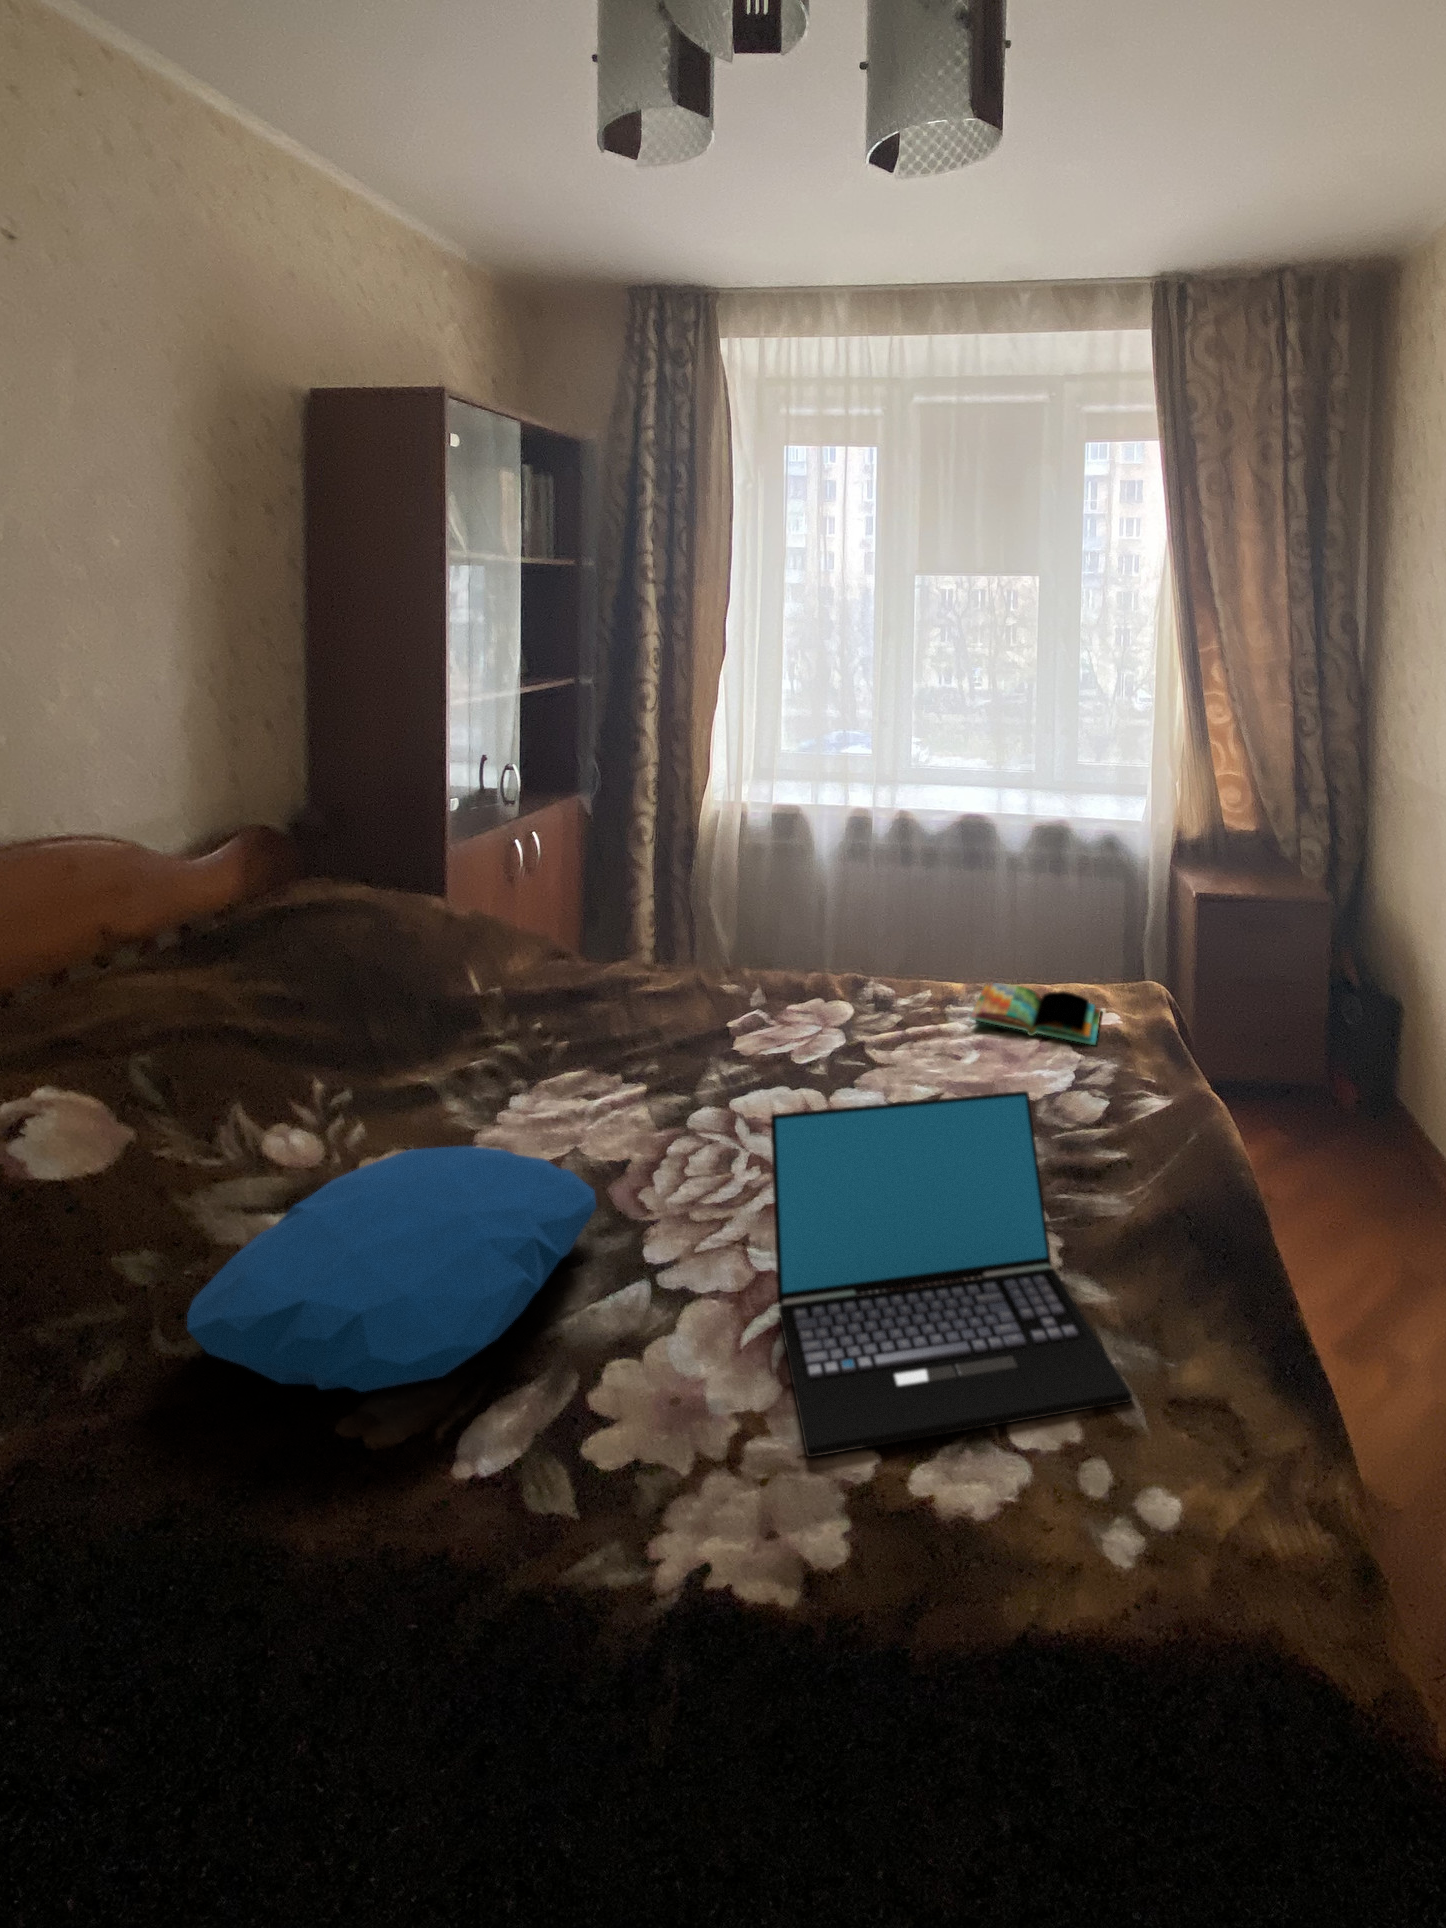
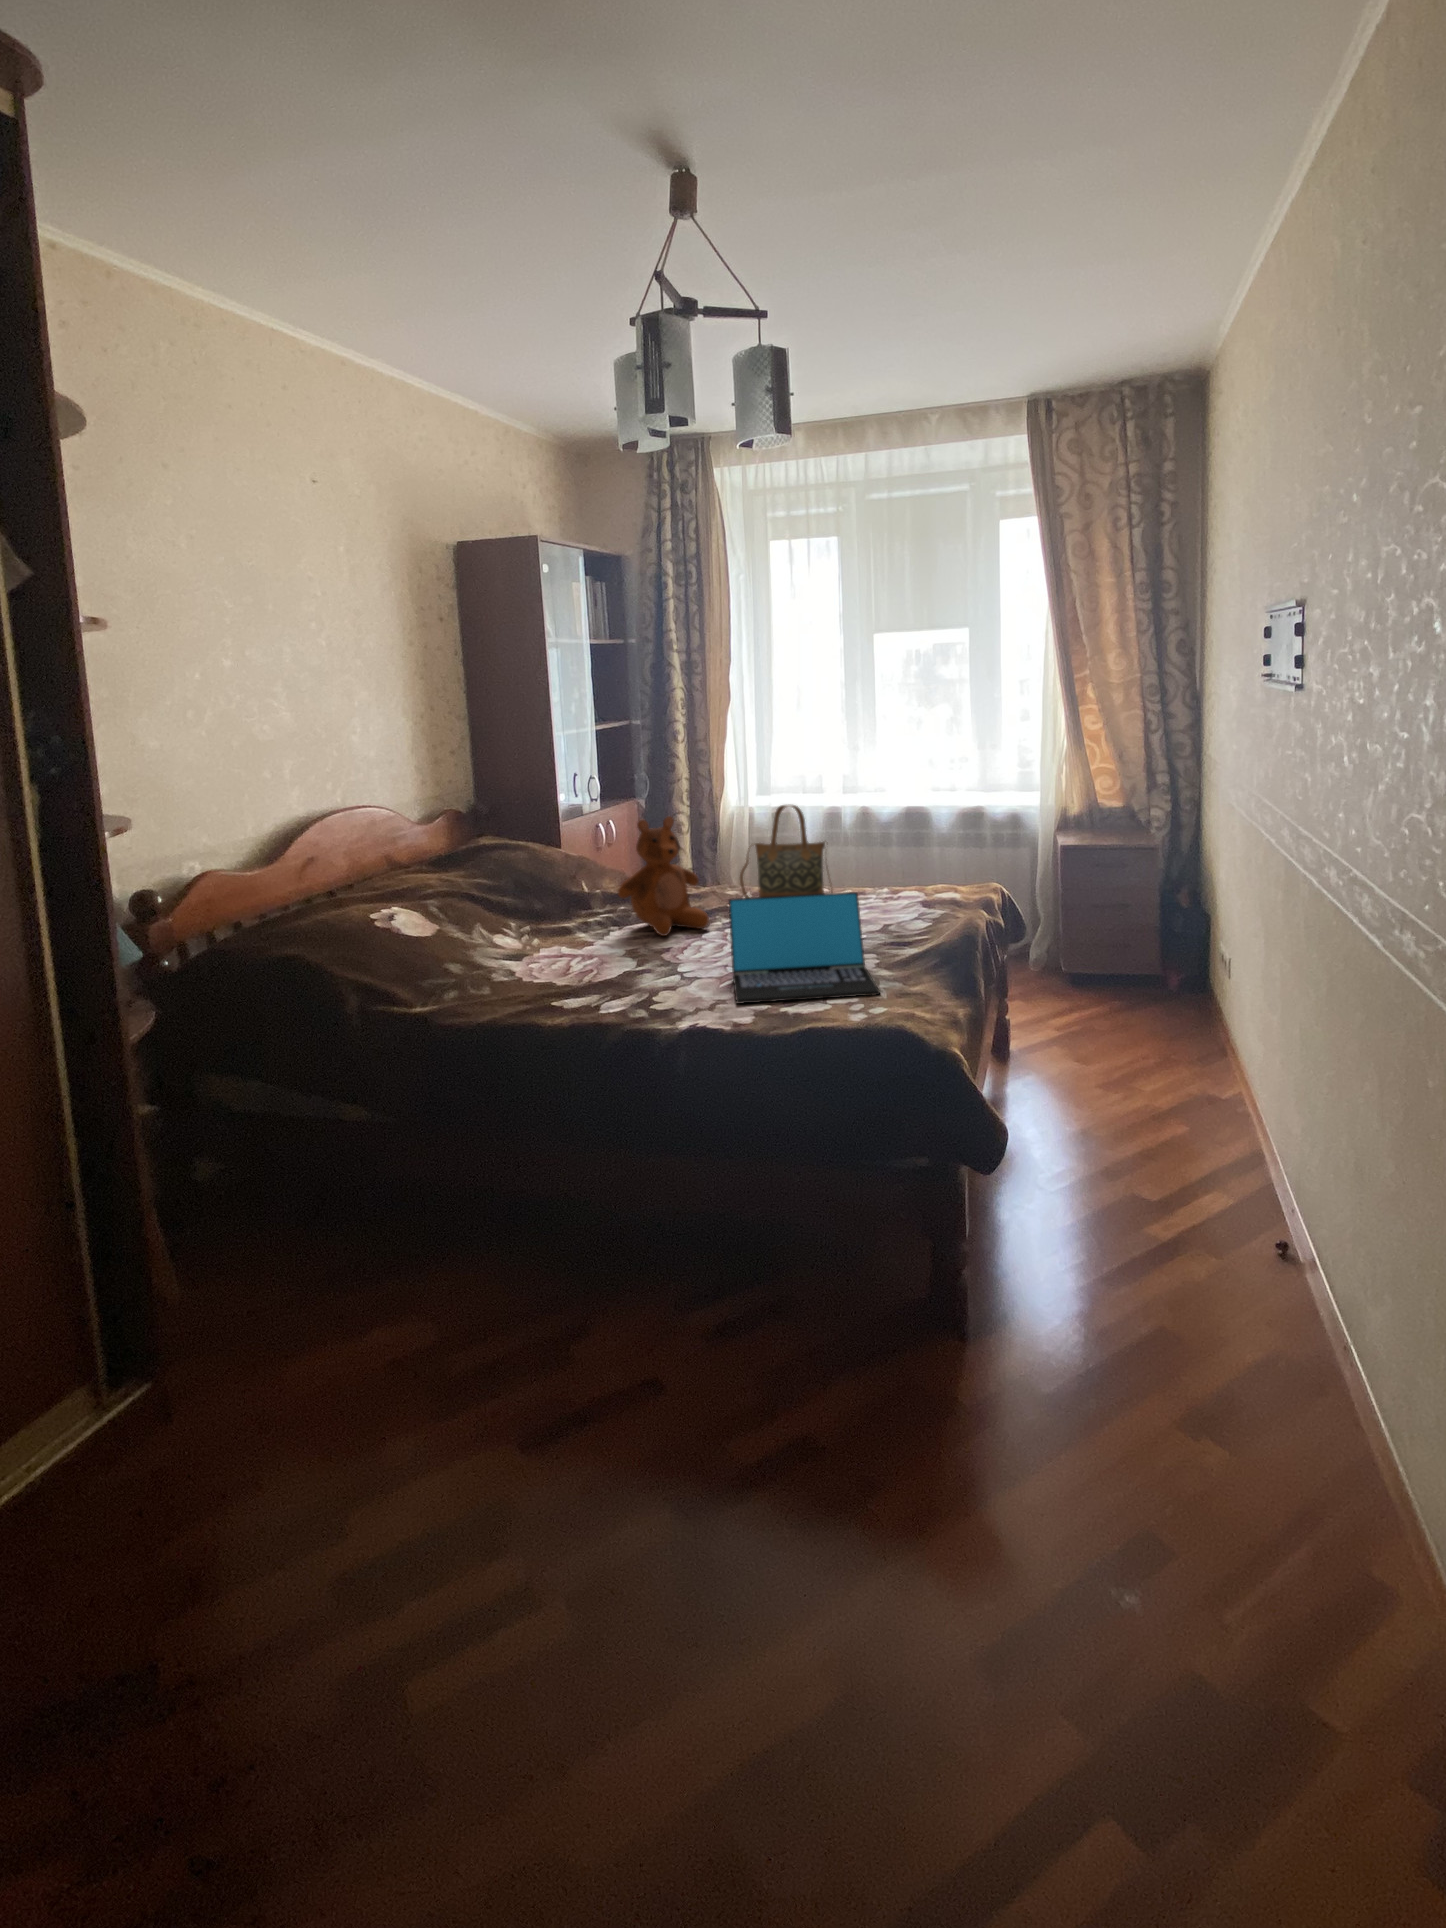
handbag: none [750,846,917,1027] -> present [740,805,832,898]
teddy bear: none [533,879,704,1123] -> present [618,816,709,936]
book: present [970,983,1101,1045] -> none [868,885,955,910]
pillow: present [187,1146,596,1392] -> none [486,928,652,989]

